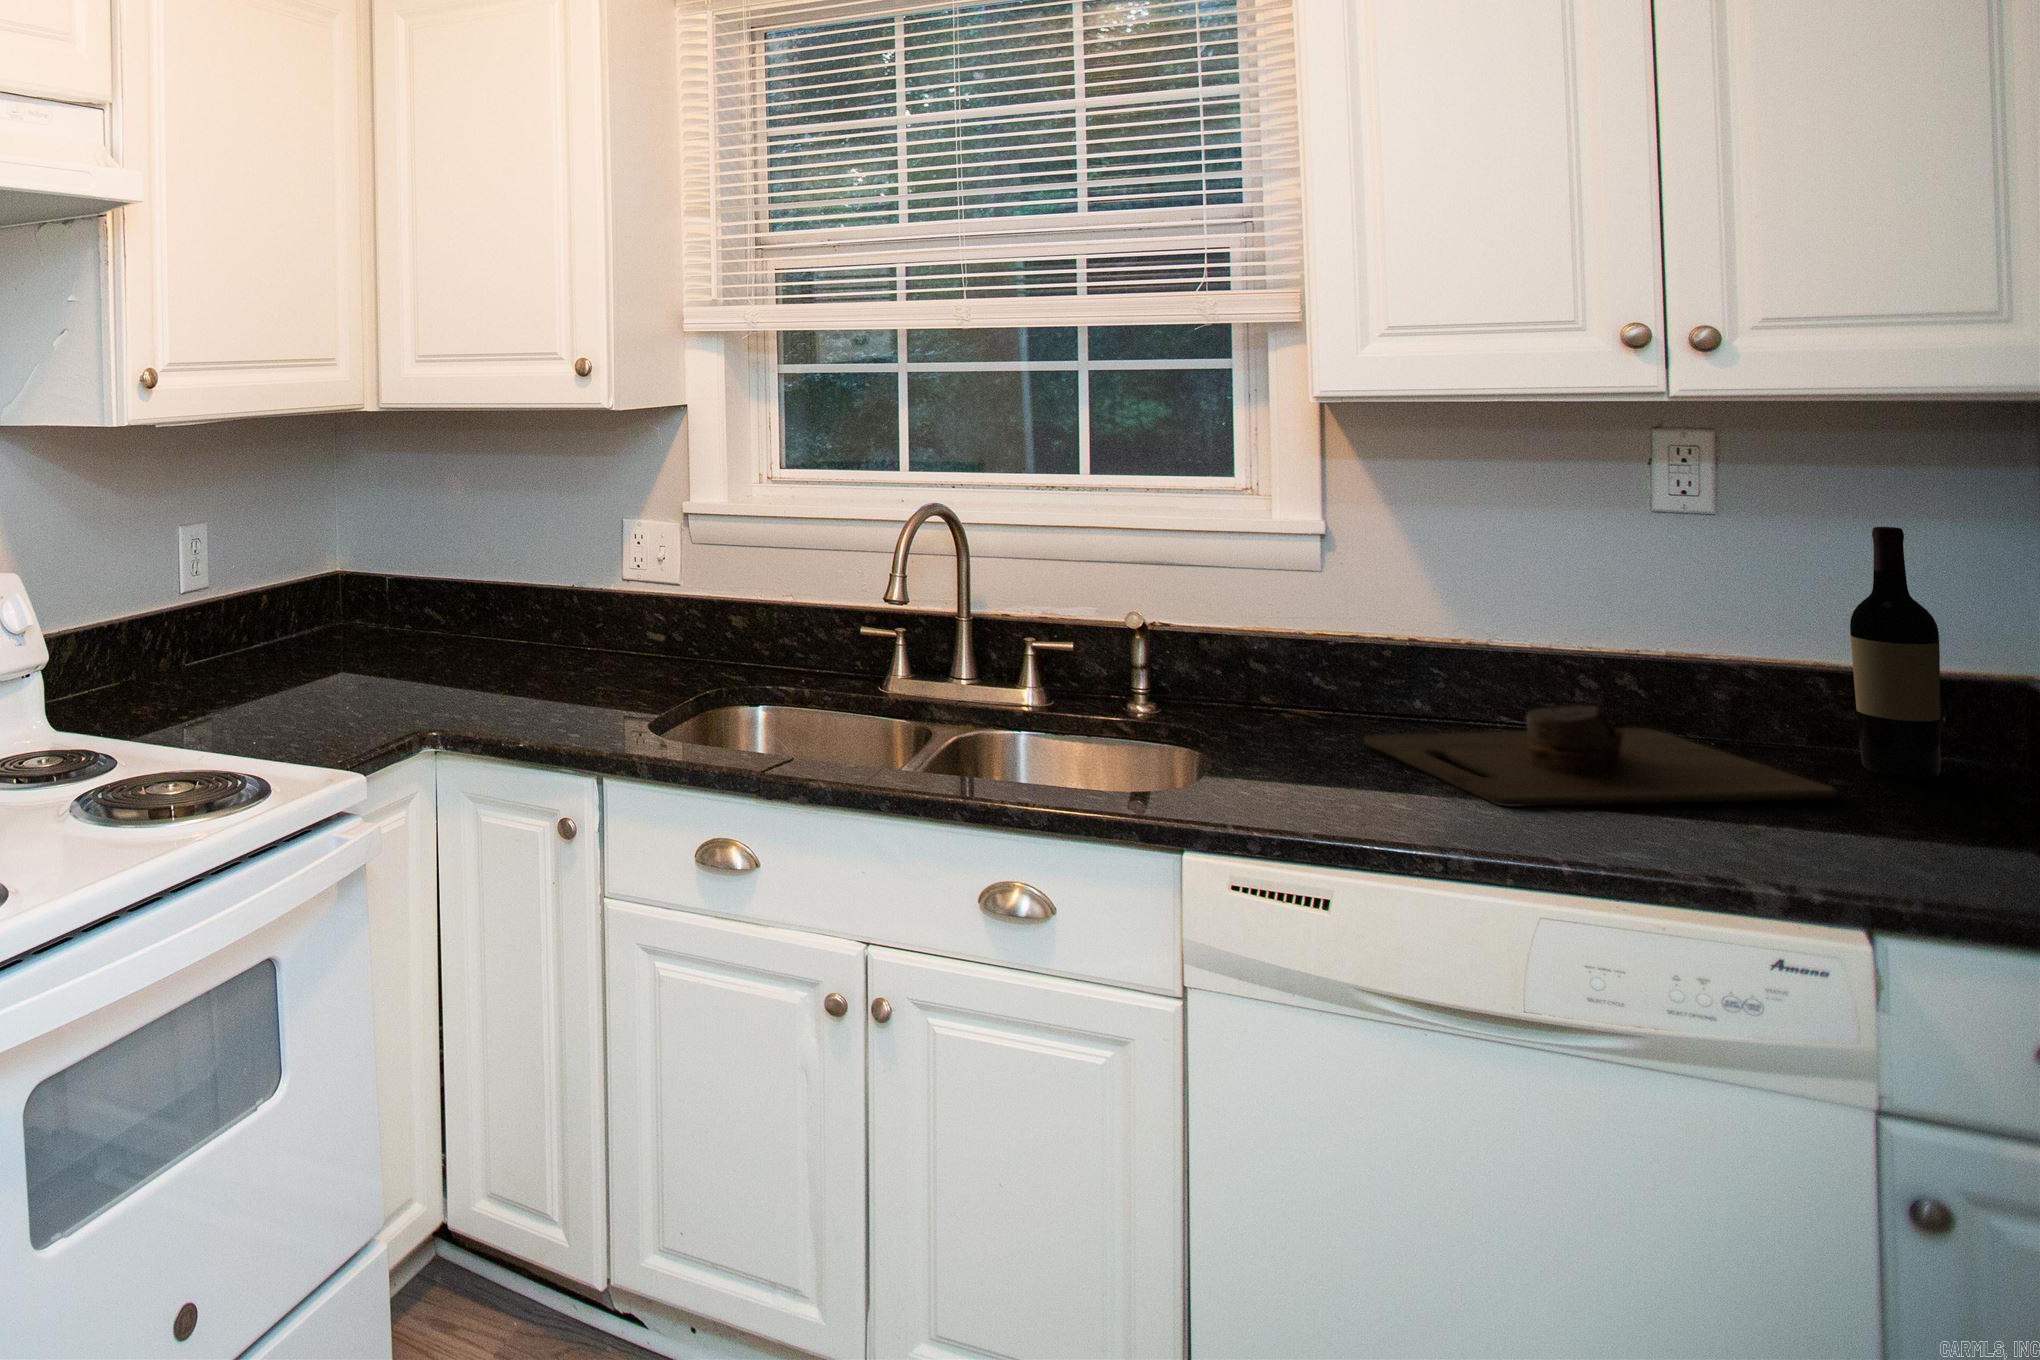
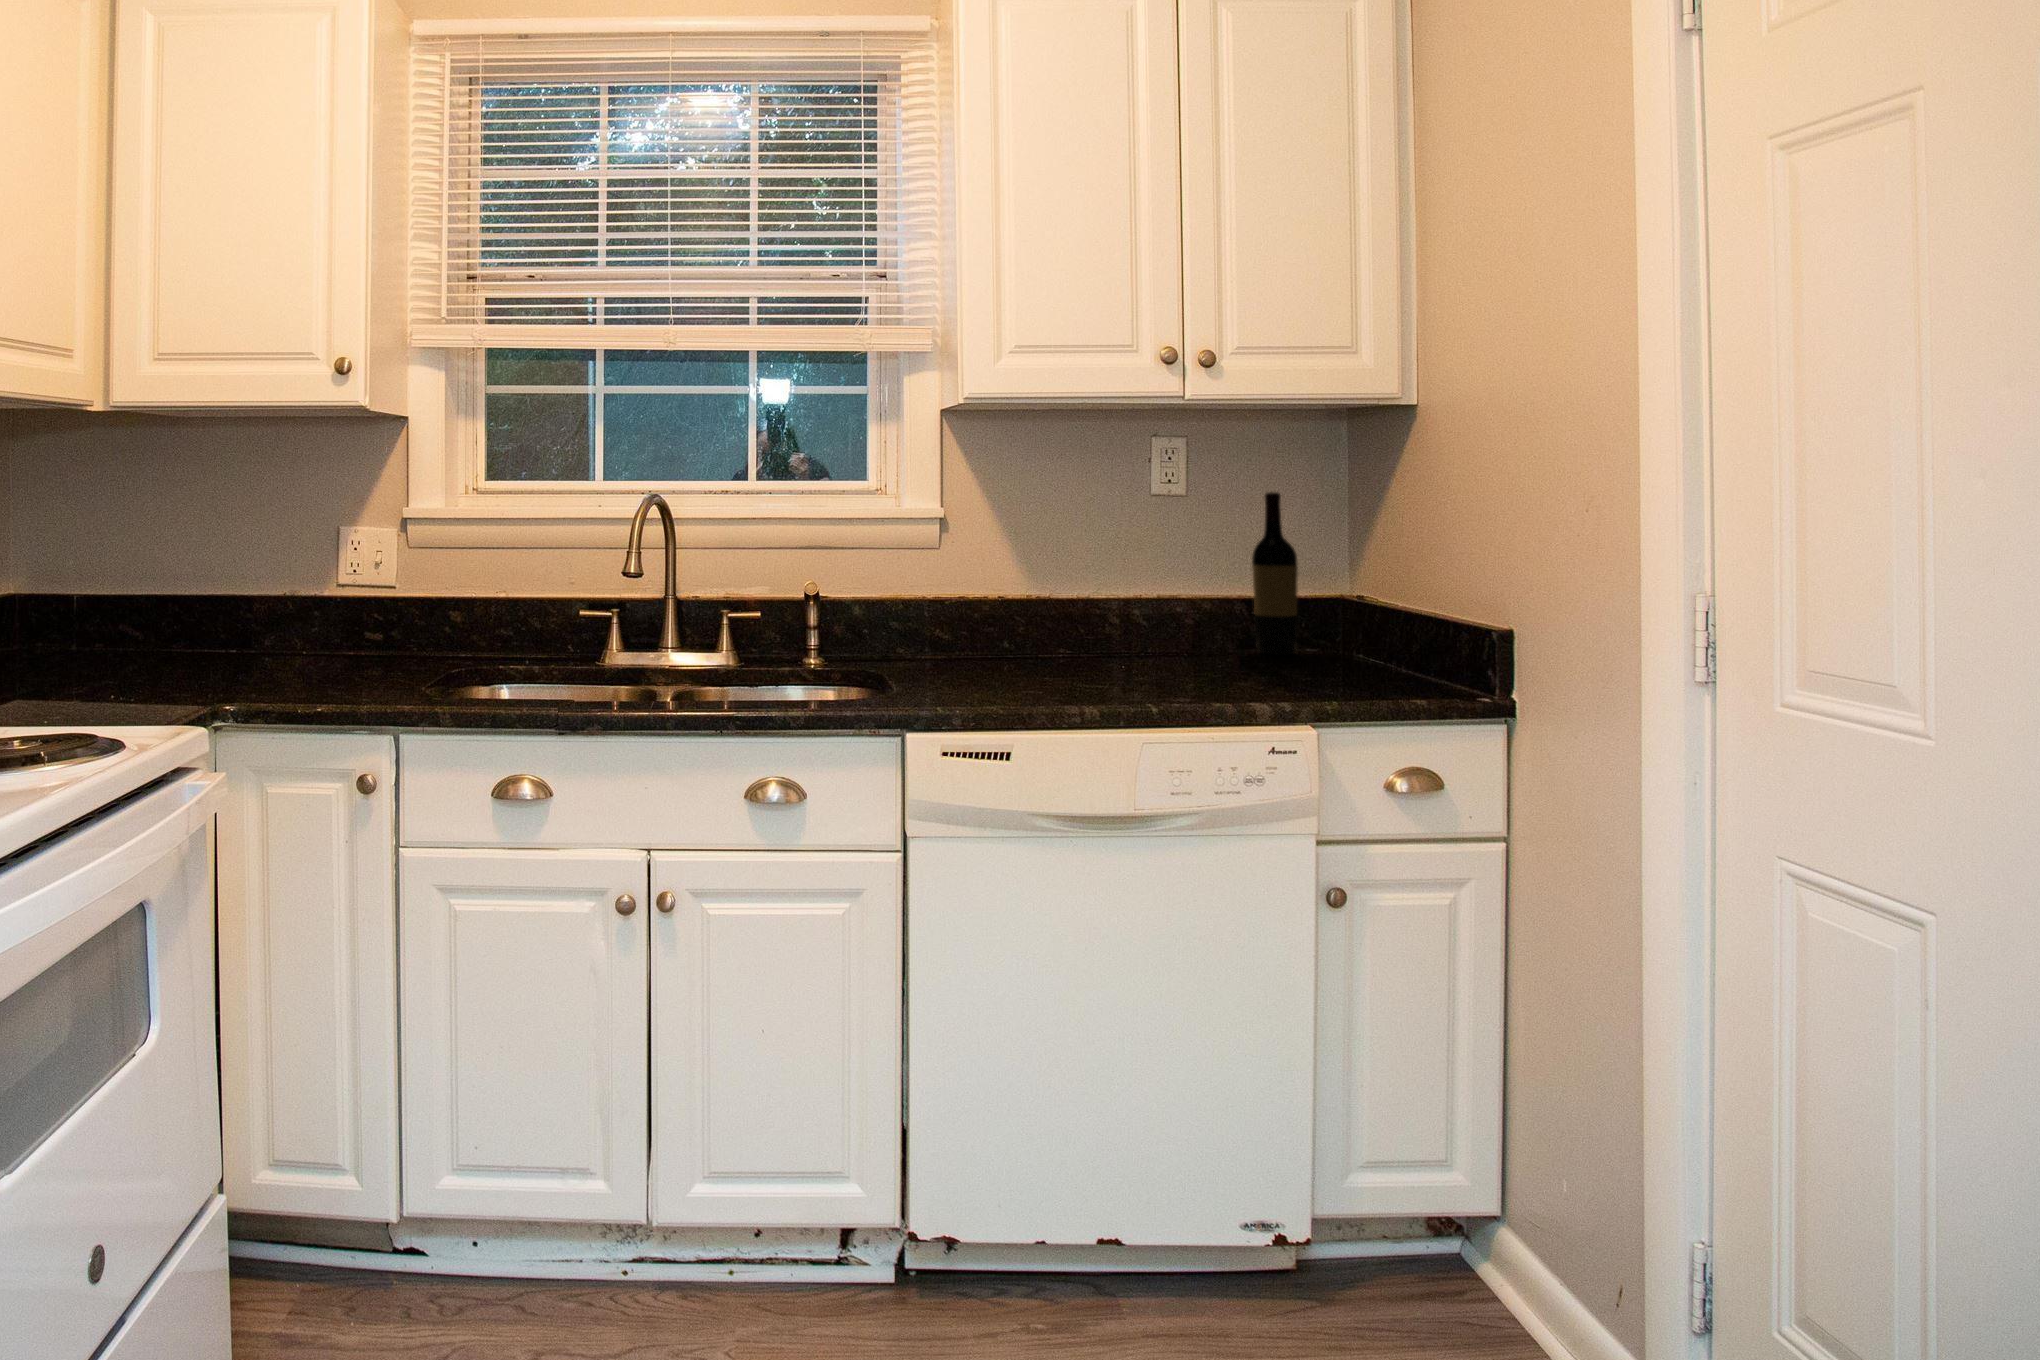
cutting board: present [1364,705,1838,807] -> none [981,621,1259,682]

